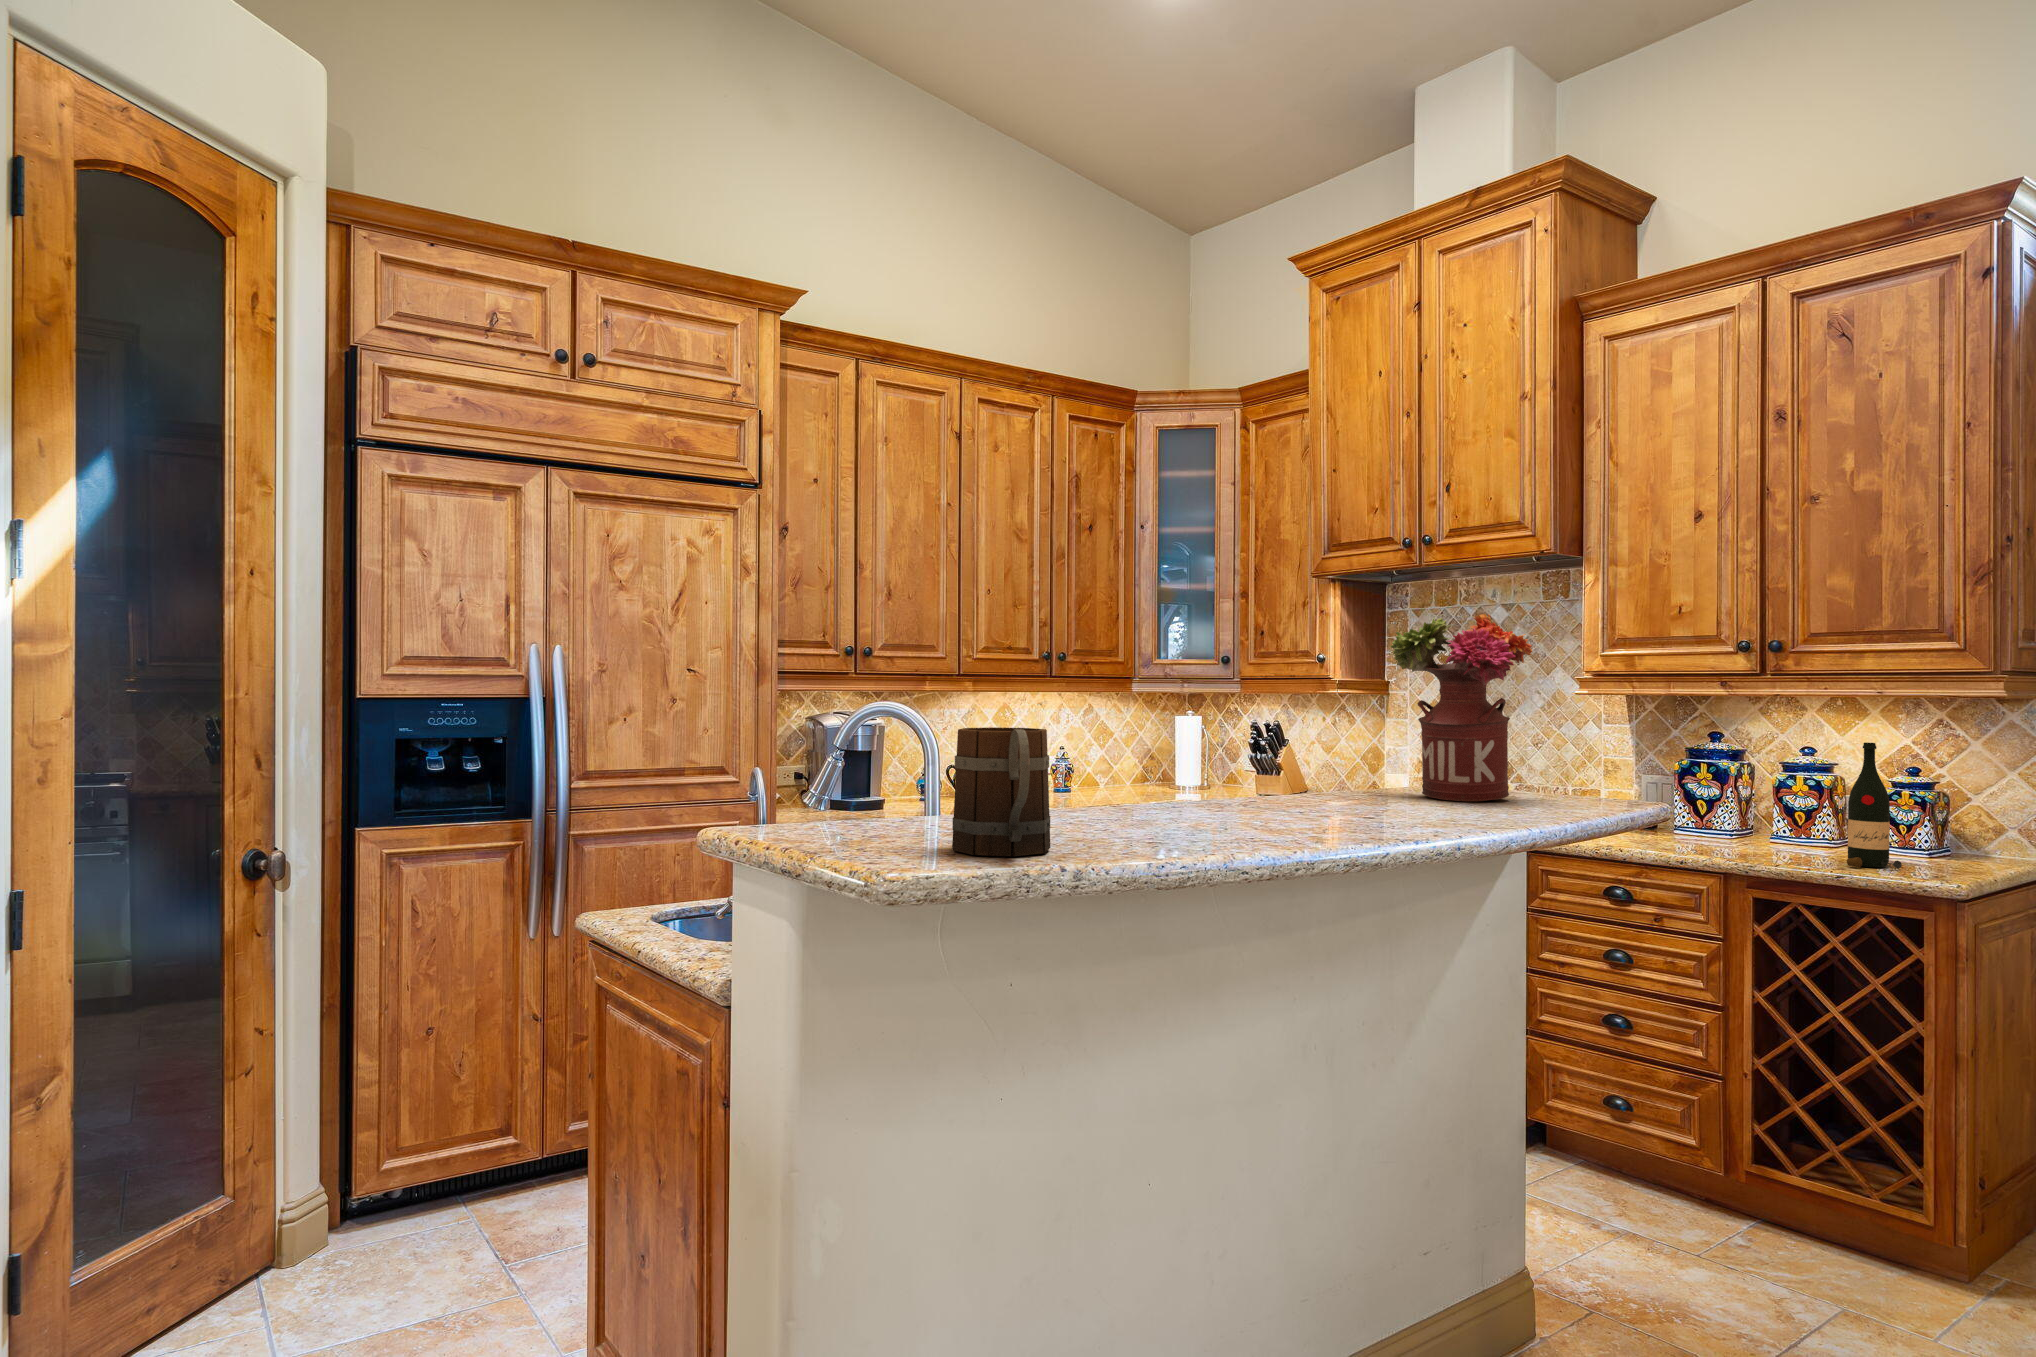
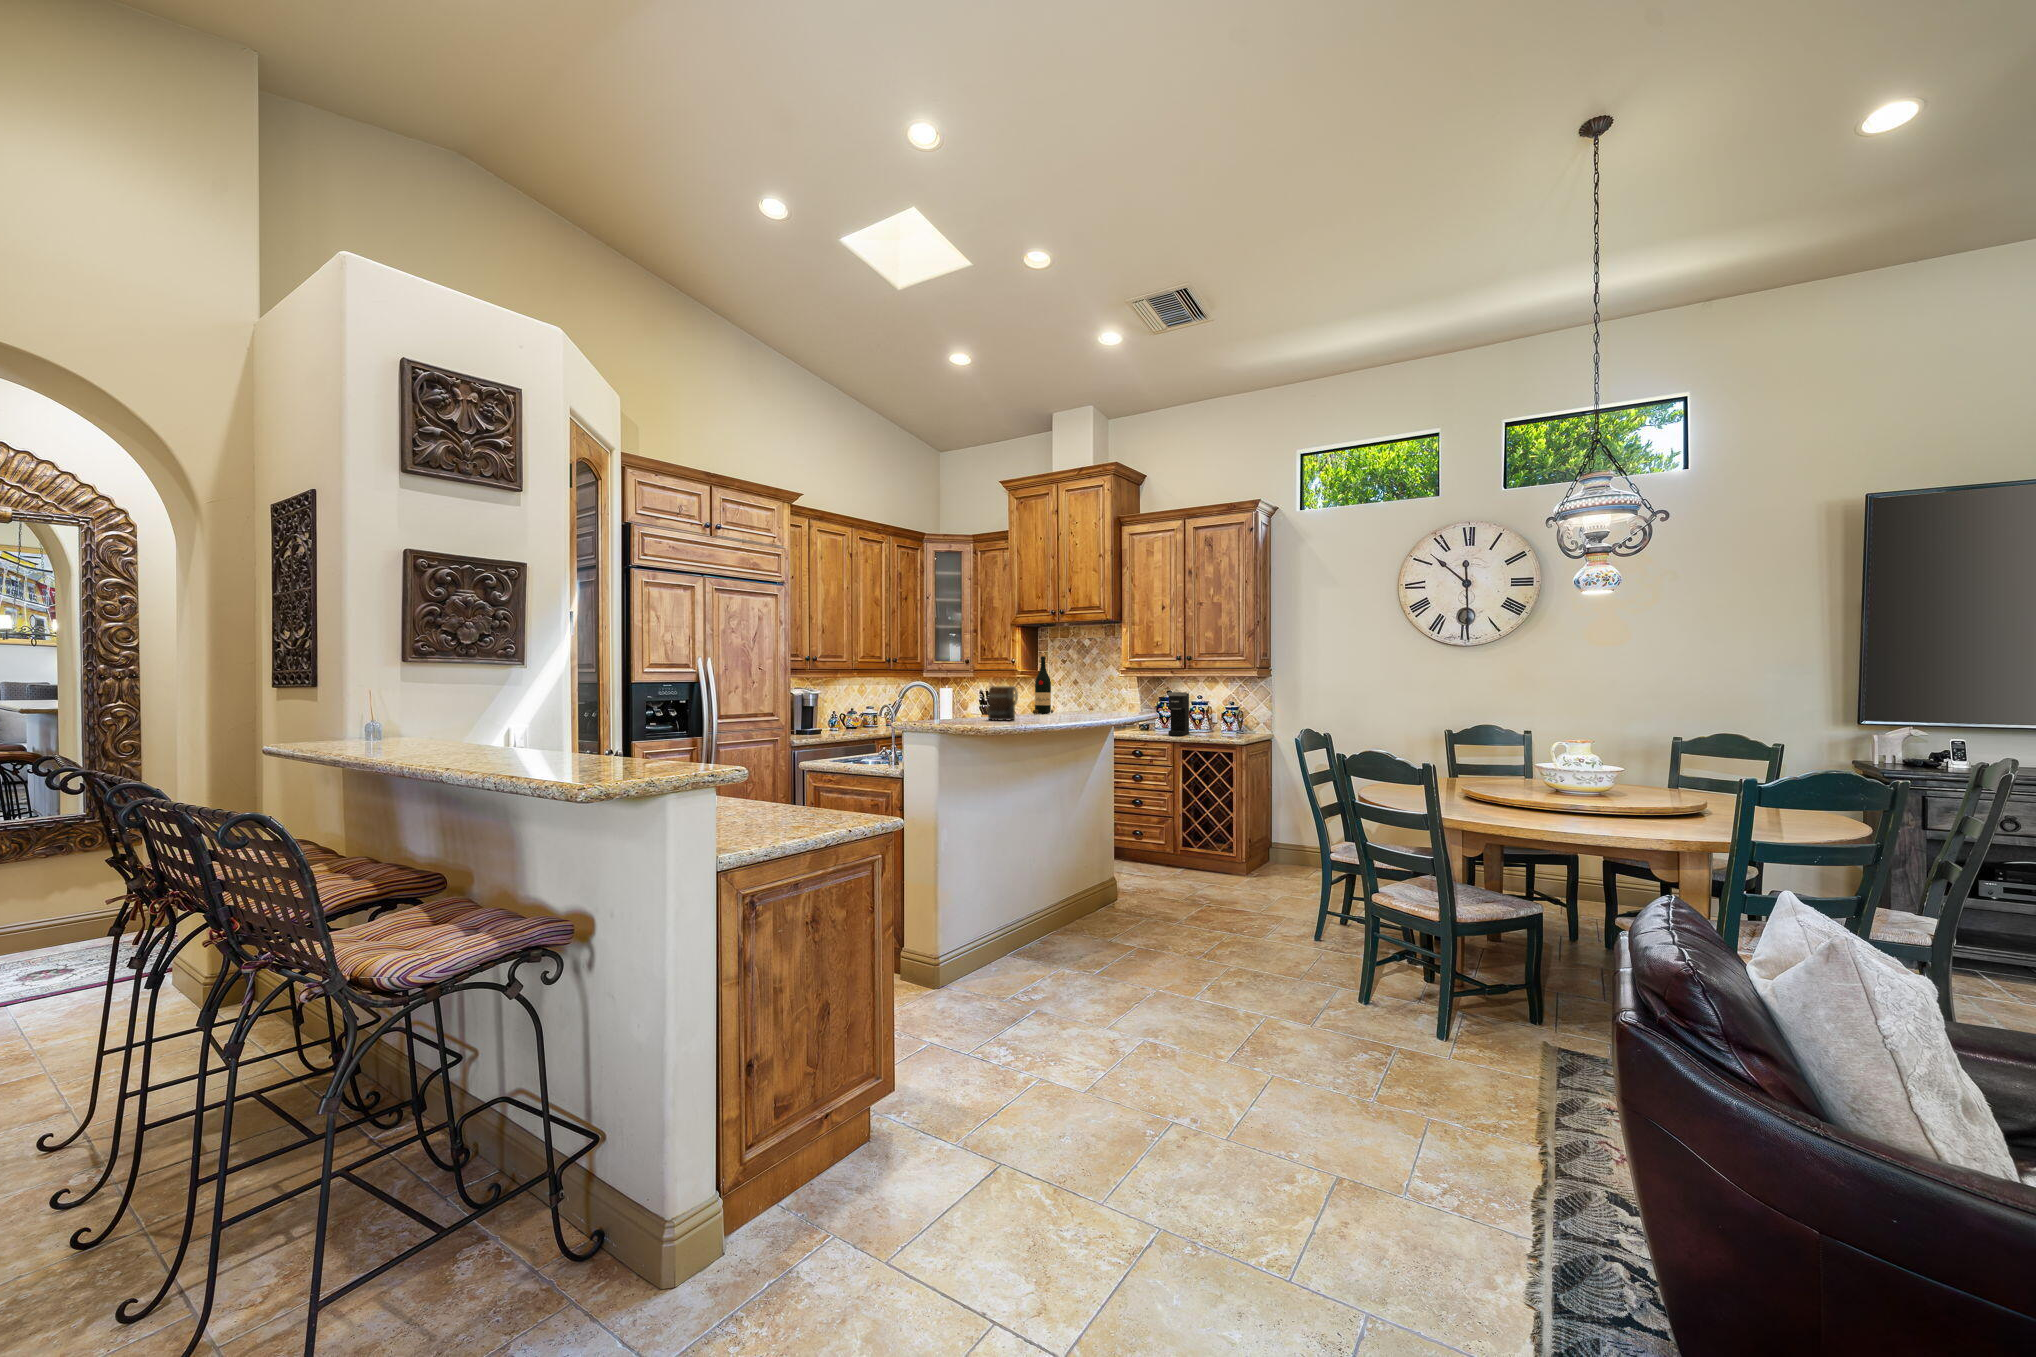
flower arrangement: present [1390,613,1532,801] -> none [1074,649,1119,712]
coffee maker: none [1710,737,1775,857] -> present [1168,692,1189,736]
wine bottle: present [1847,743,1902,869] -> present [1033,656,1053,714]

